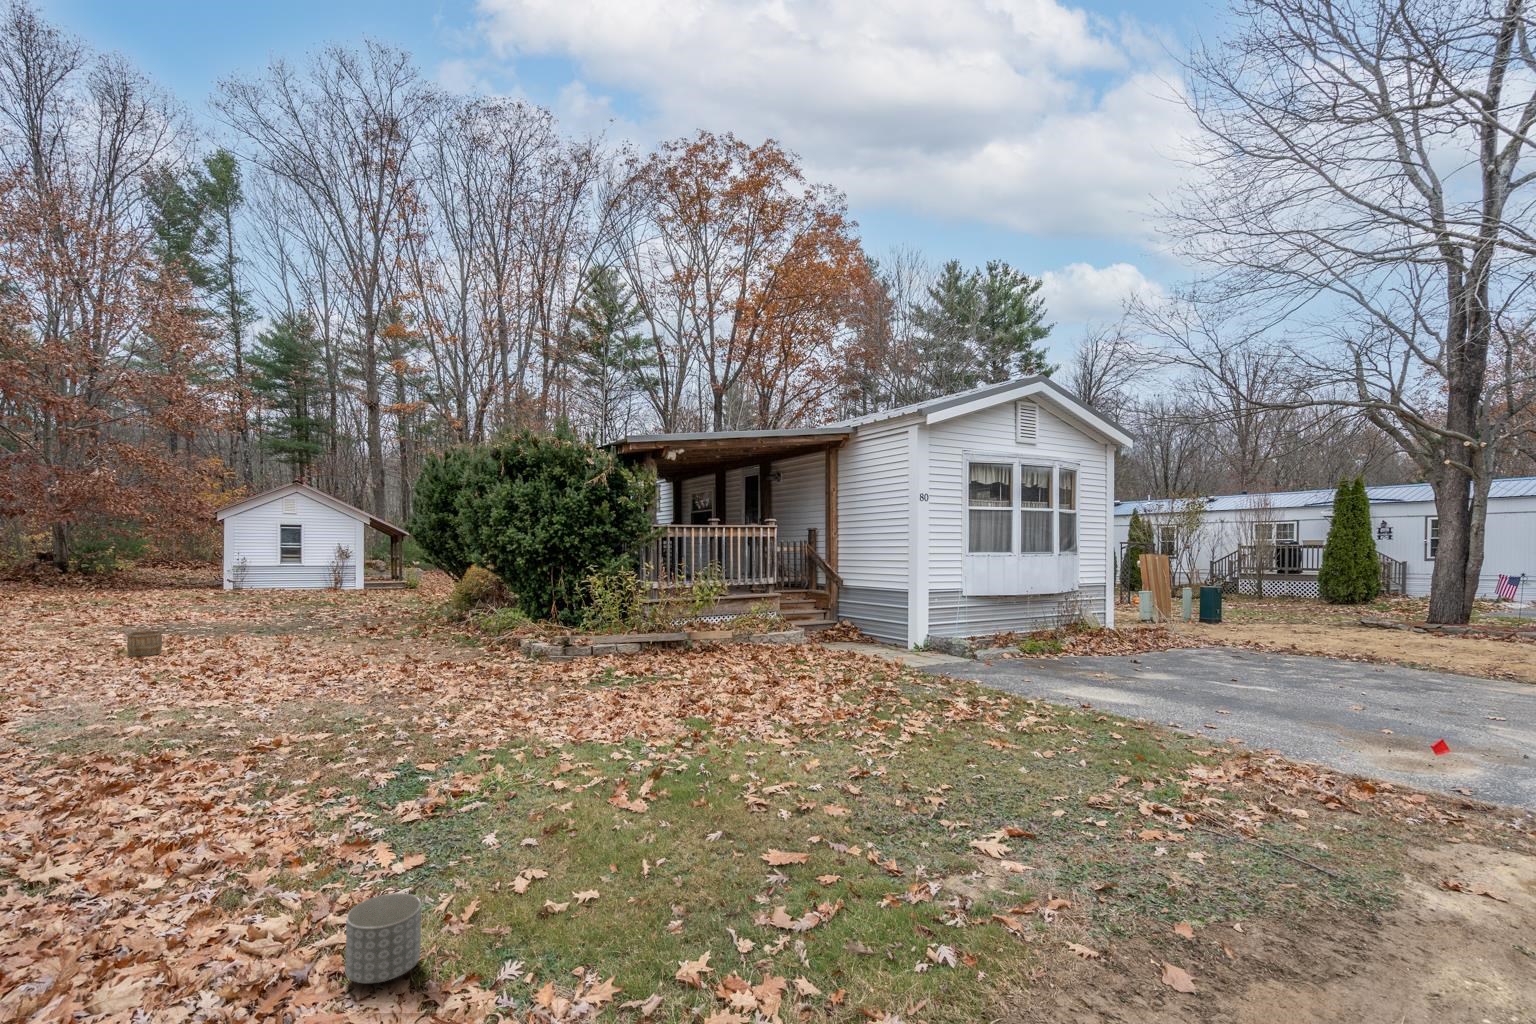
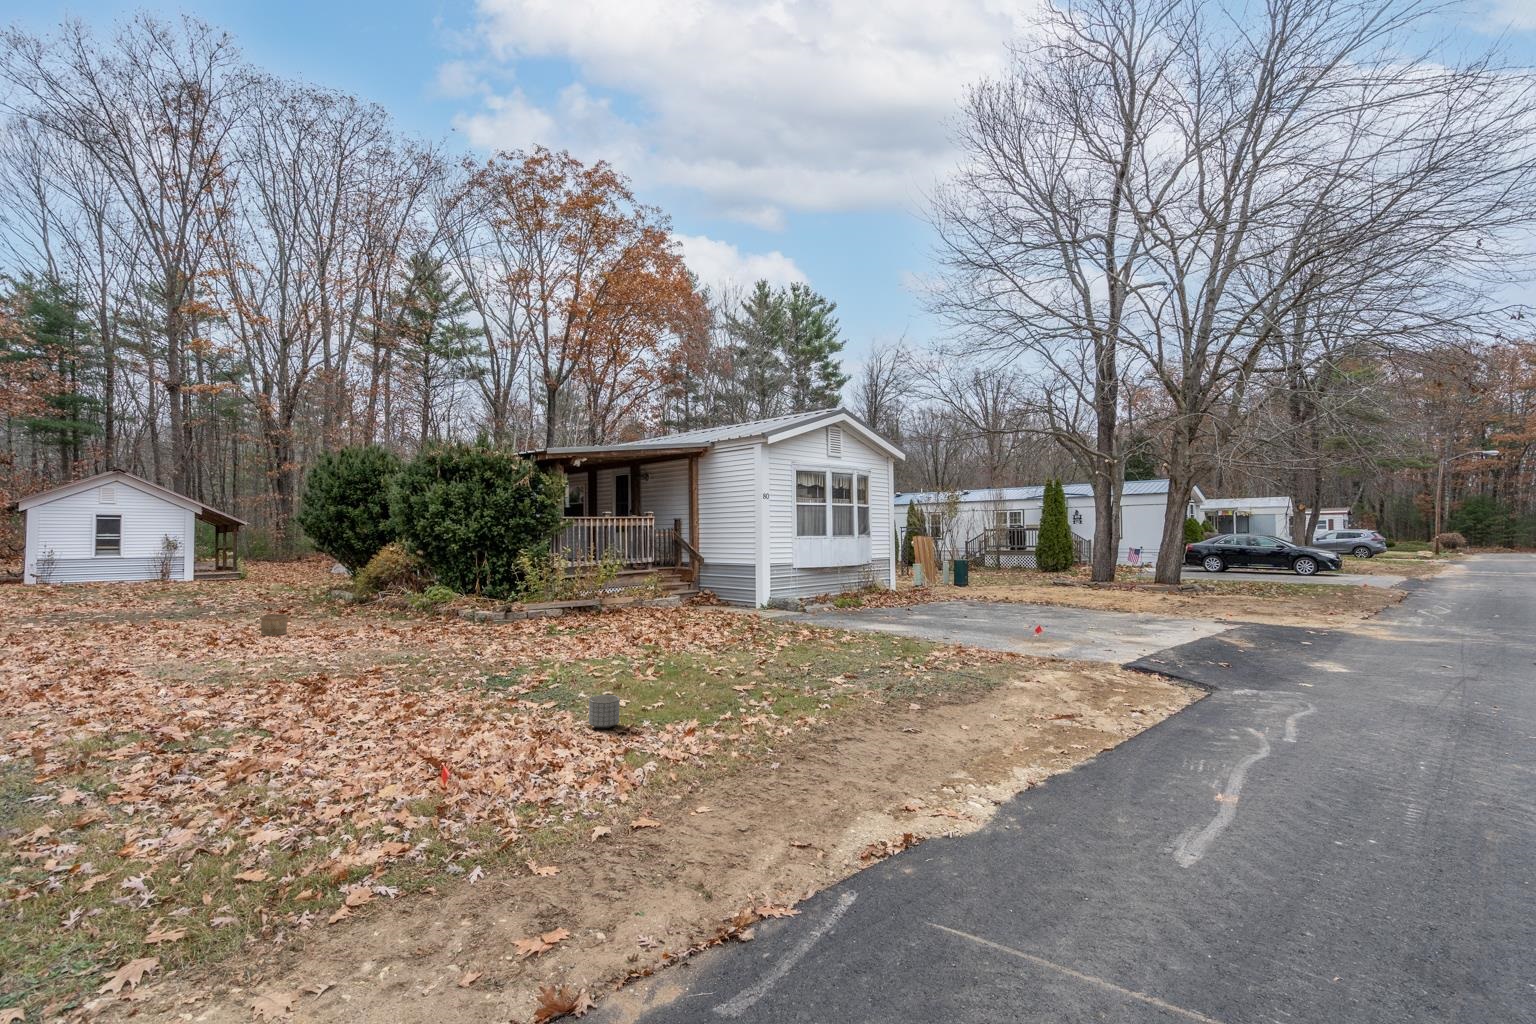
wooden bucket: present [127,631,163,657] -> present [261,614,288,636]

